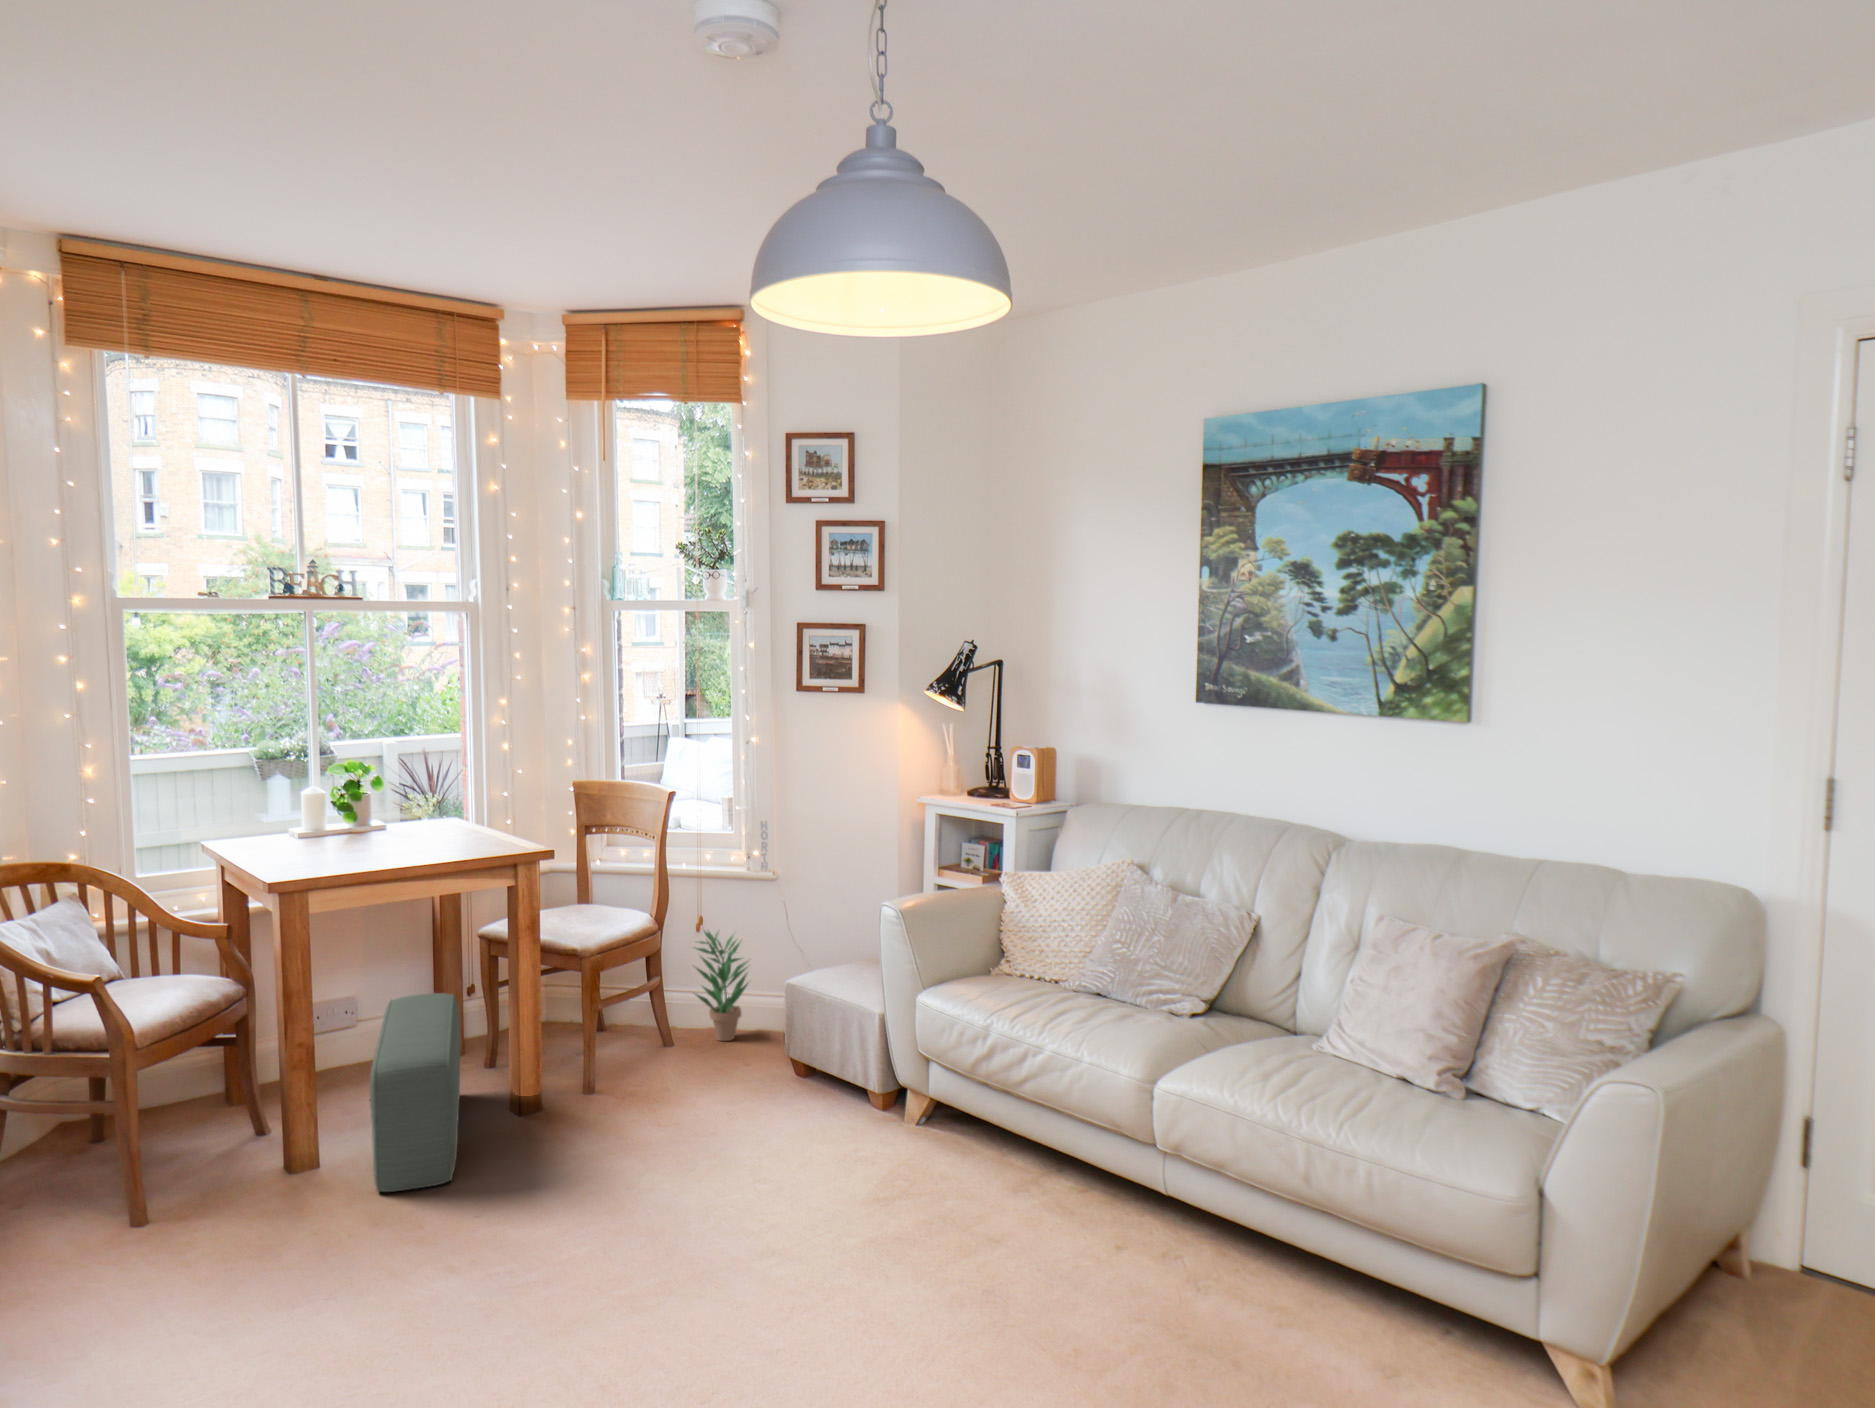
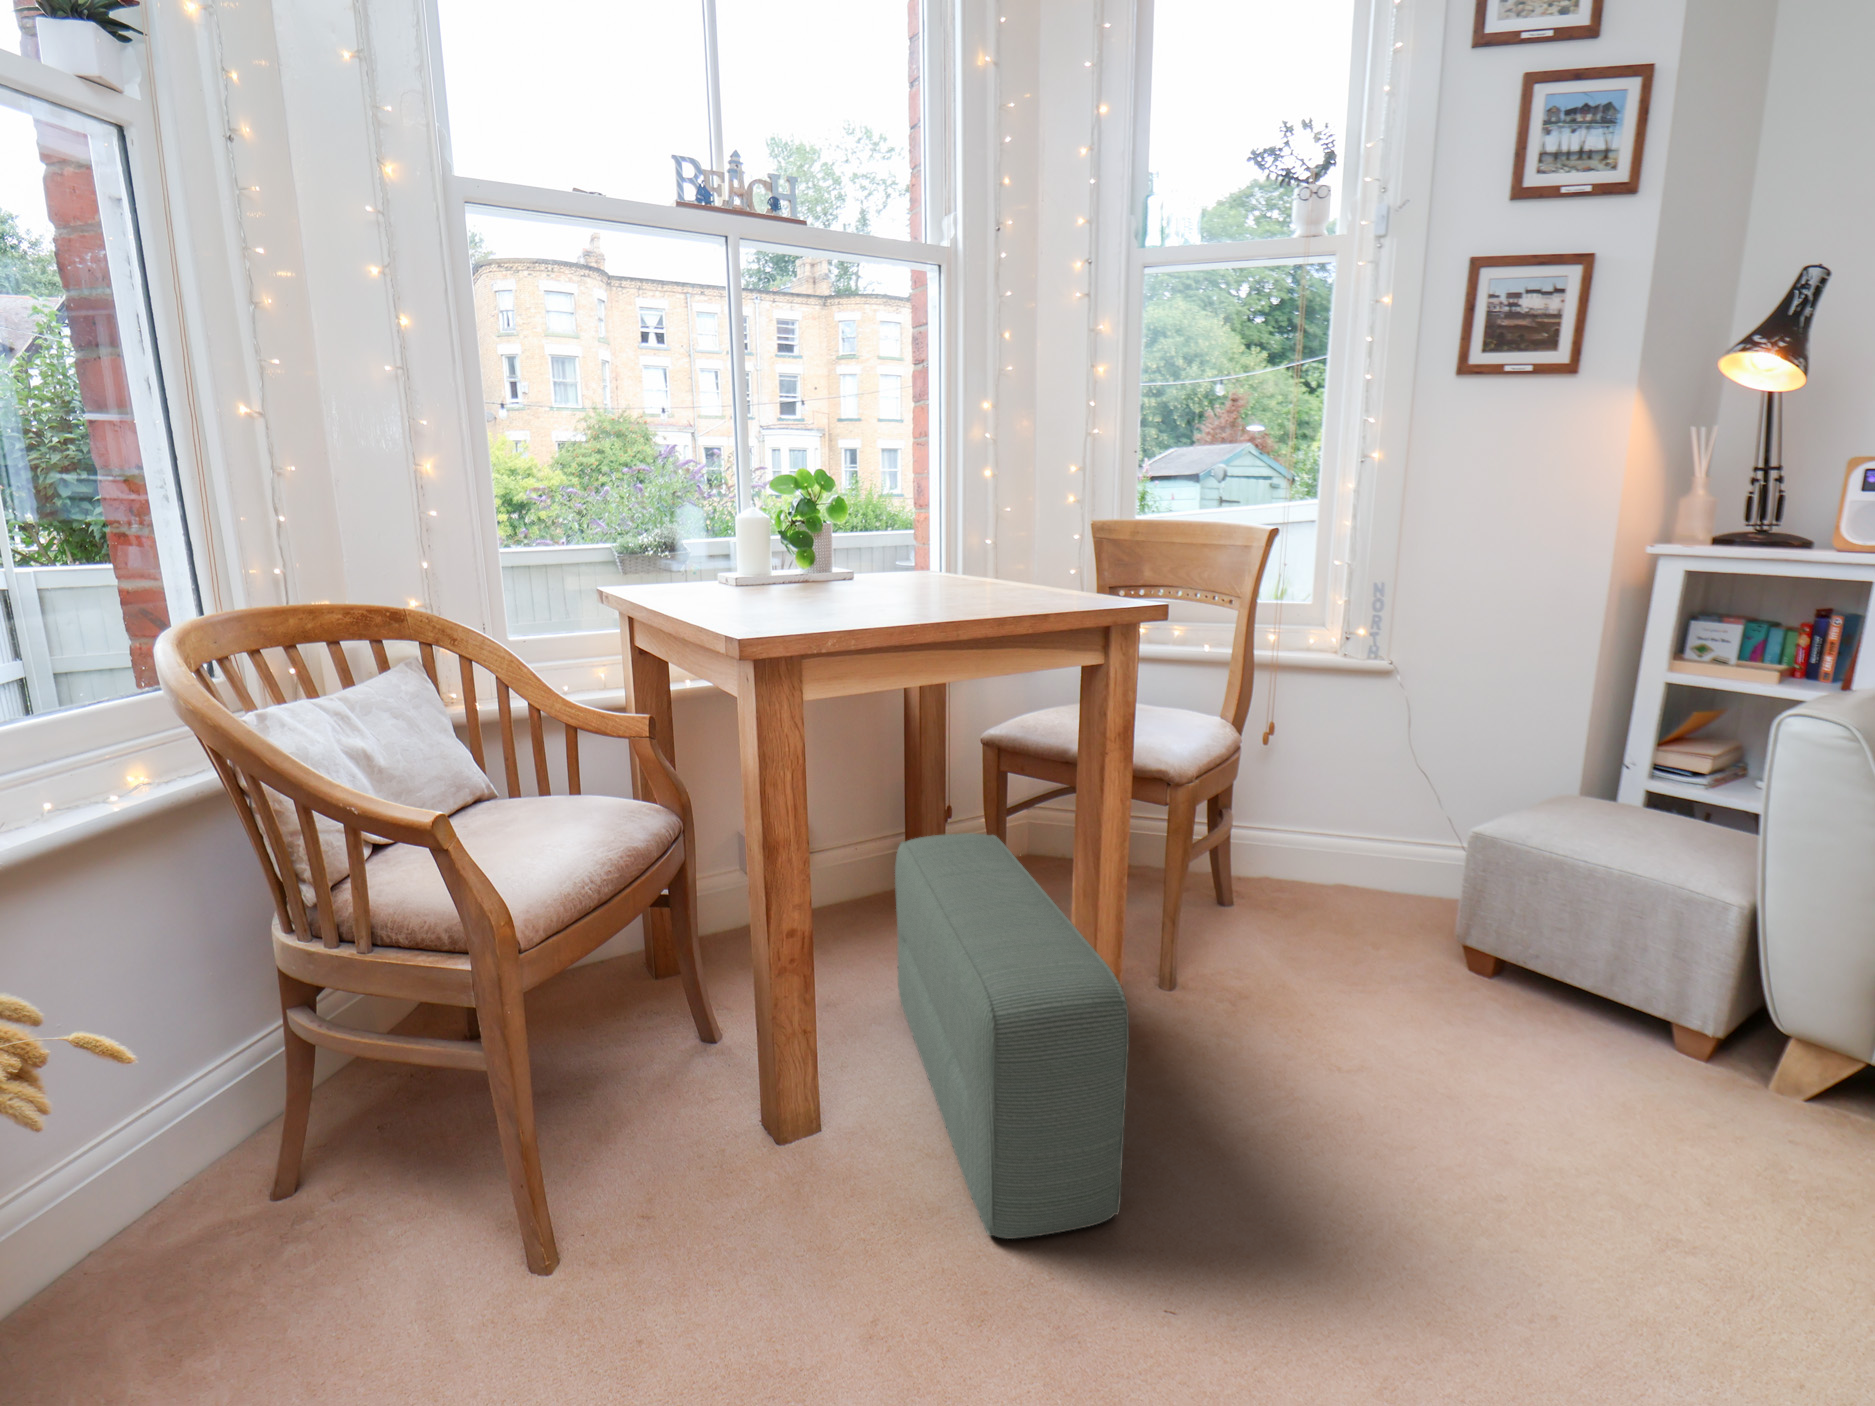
potted plant: present [696,931,748,1041] -> none [1272,742,1371,908]

